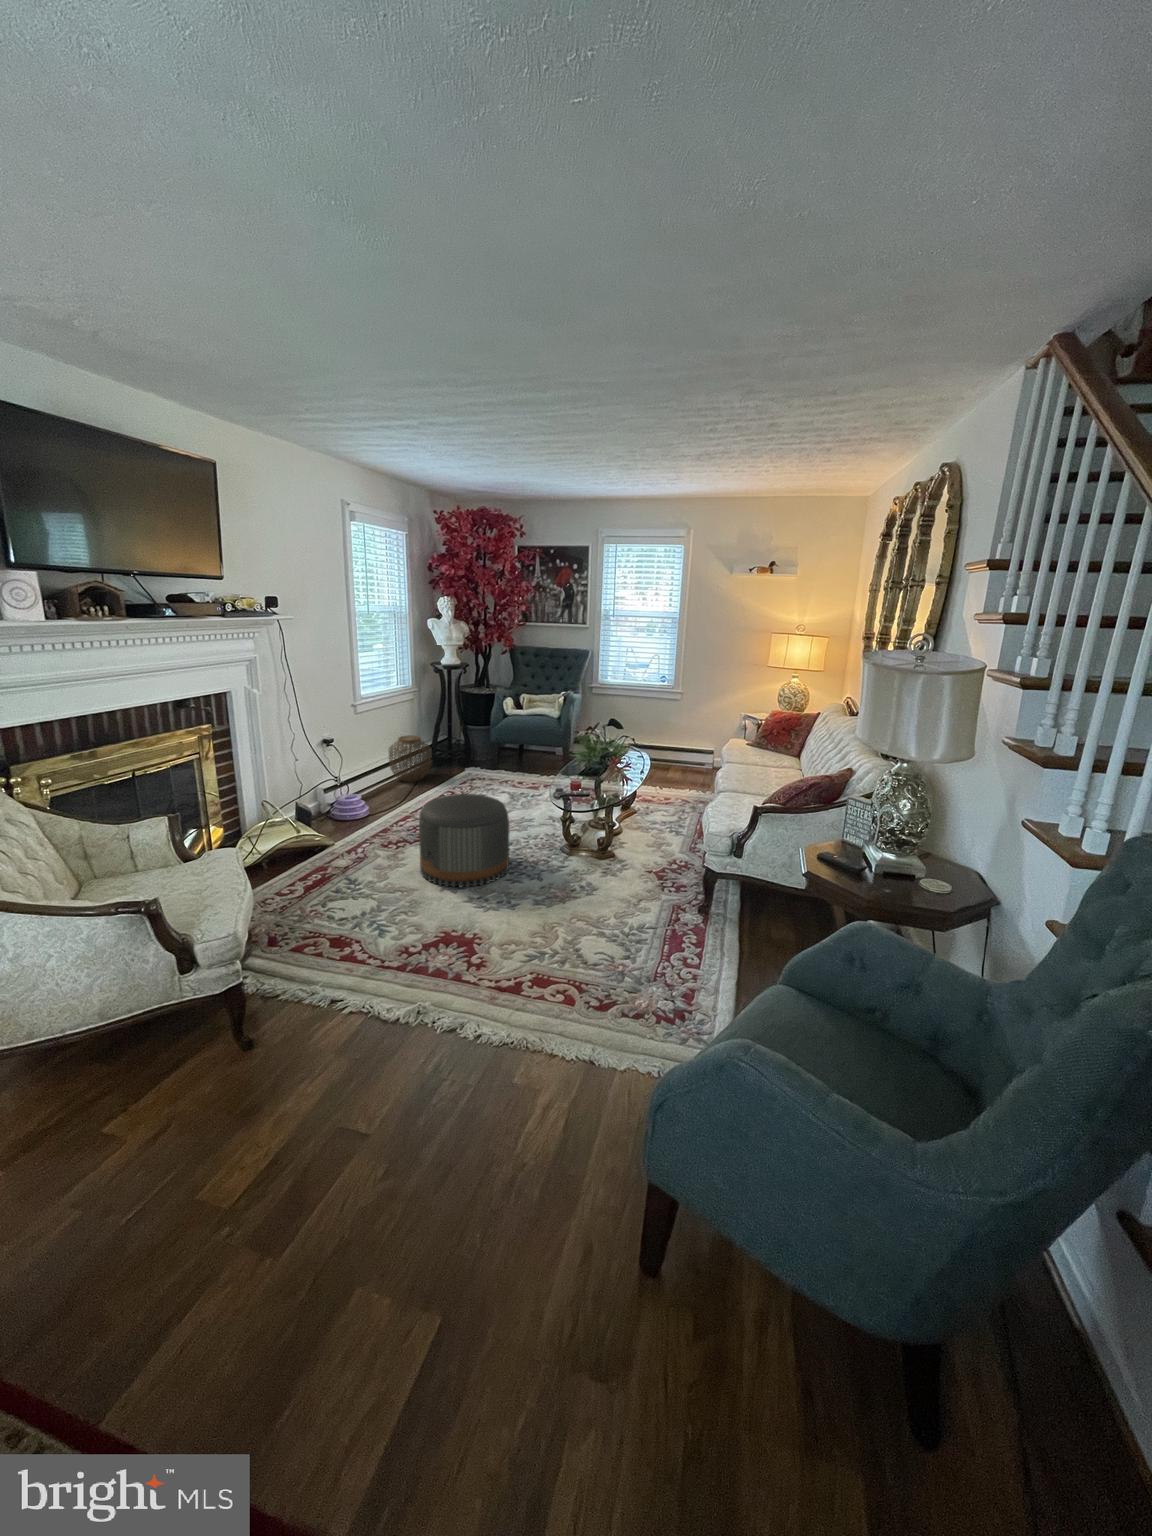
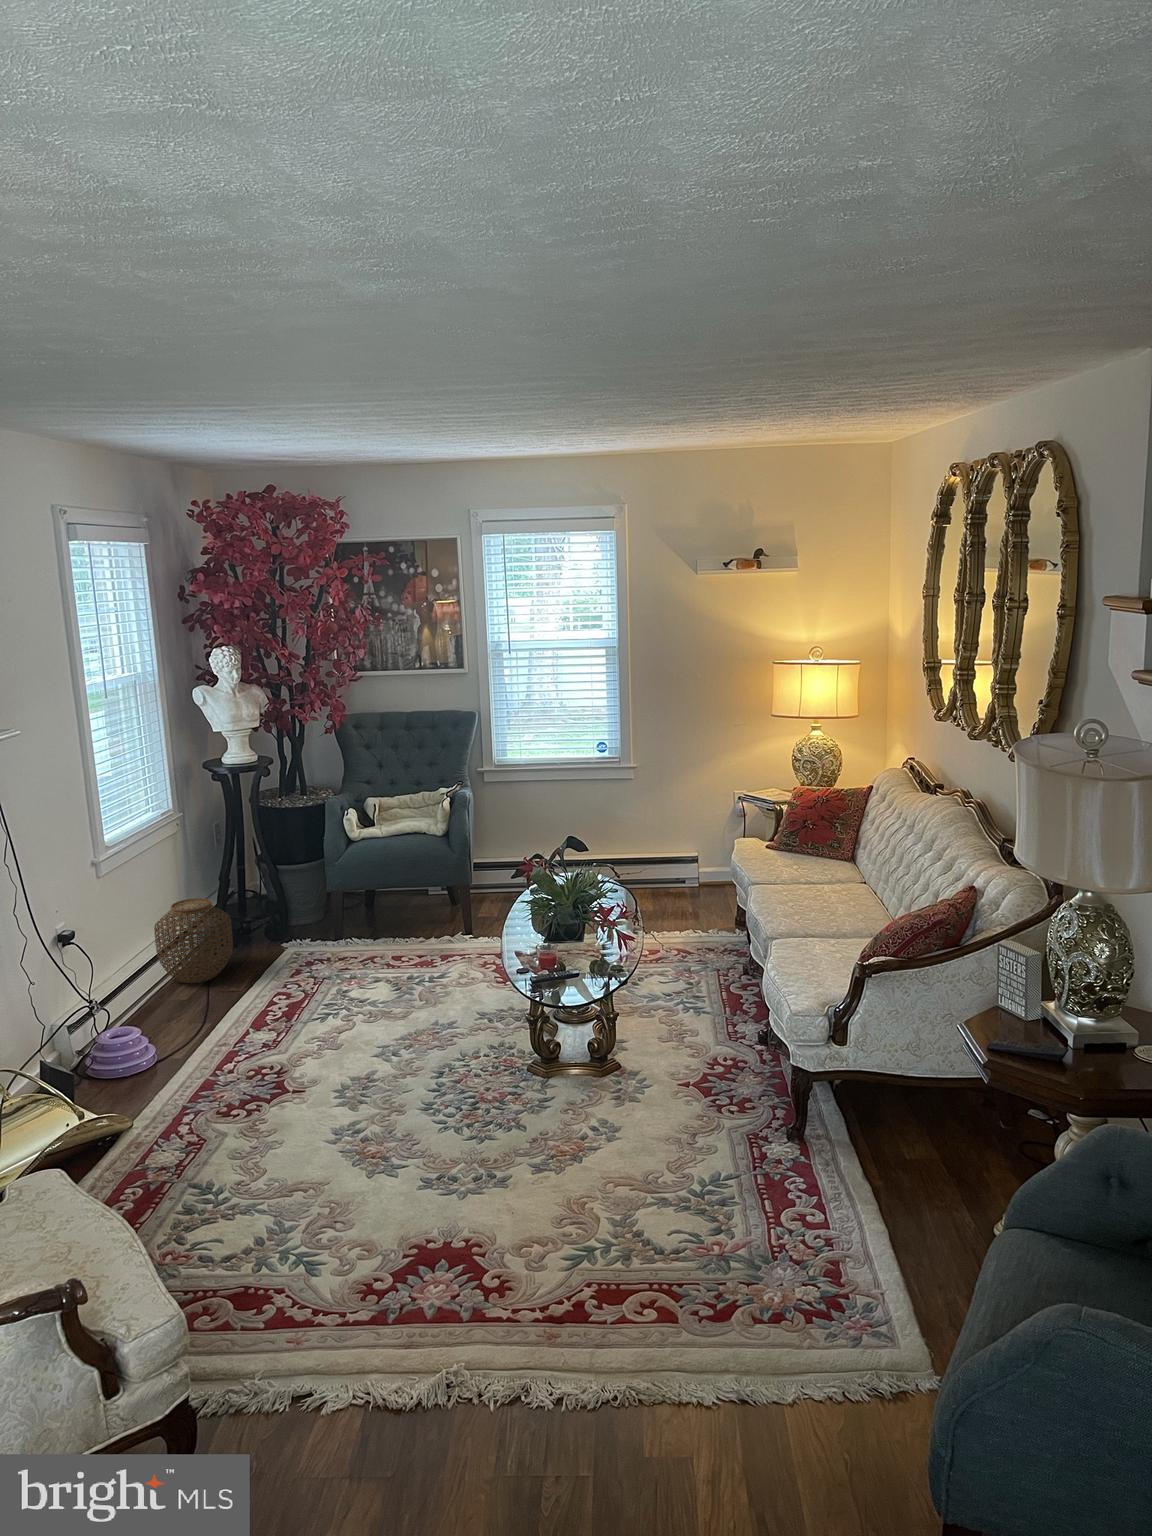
pouf: present [419,794,509,887] -> none [304,998,460,1166]

